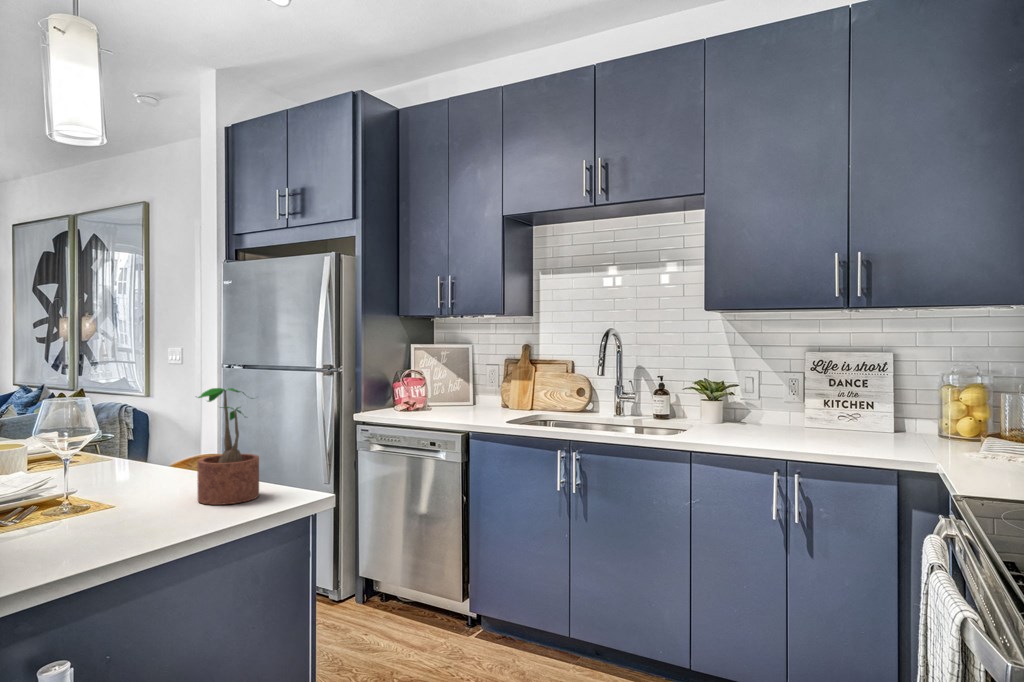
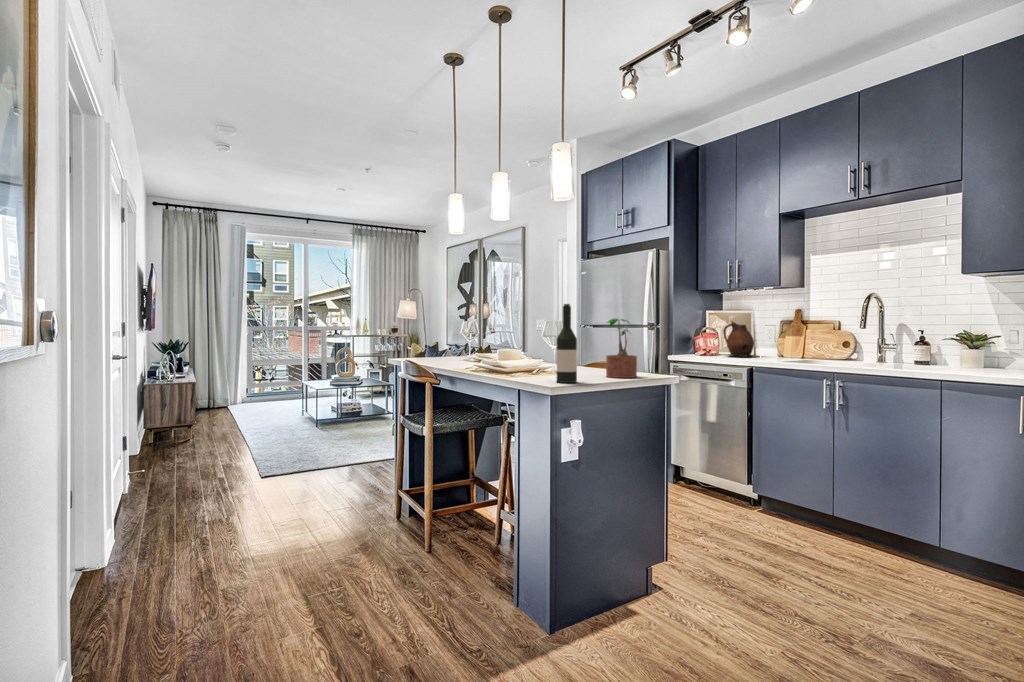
ceramic pitcher: none [433,359,481,412] -> present [723,321,754,357]
wine bottle: none [50,373,105,550] -> present [556,304,577,383]

